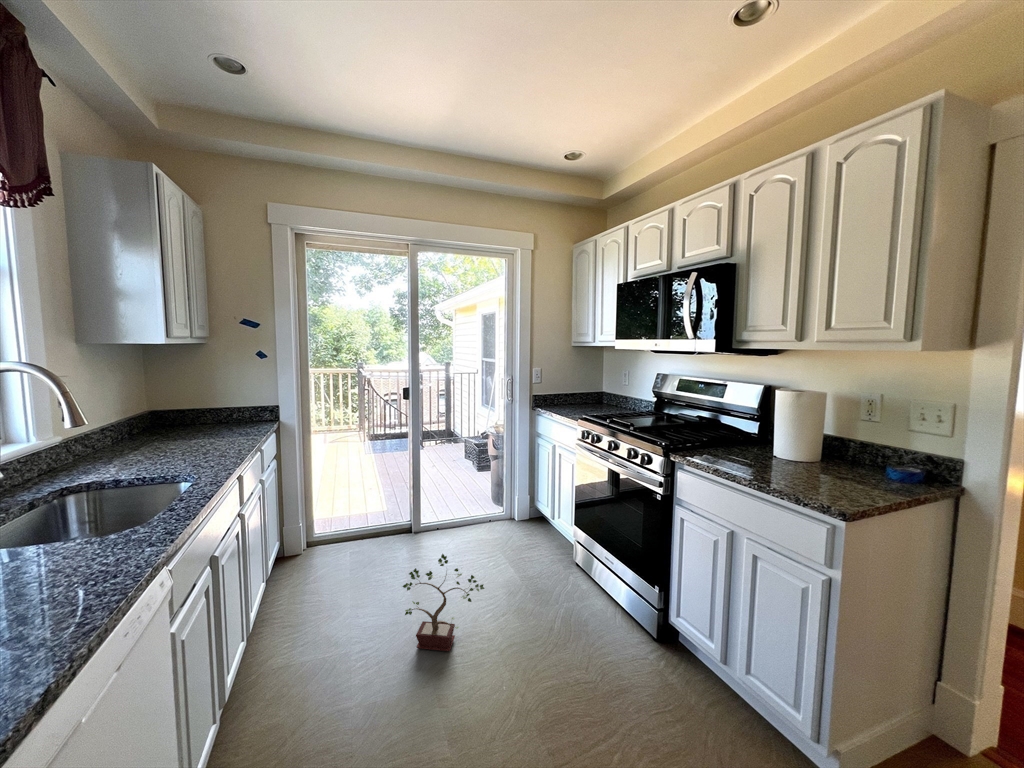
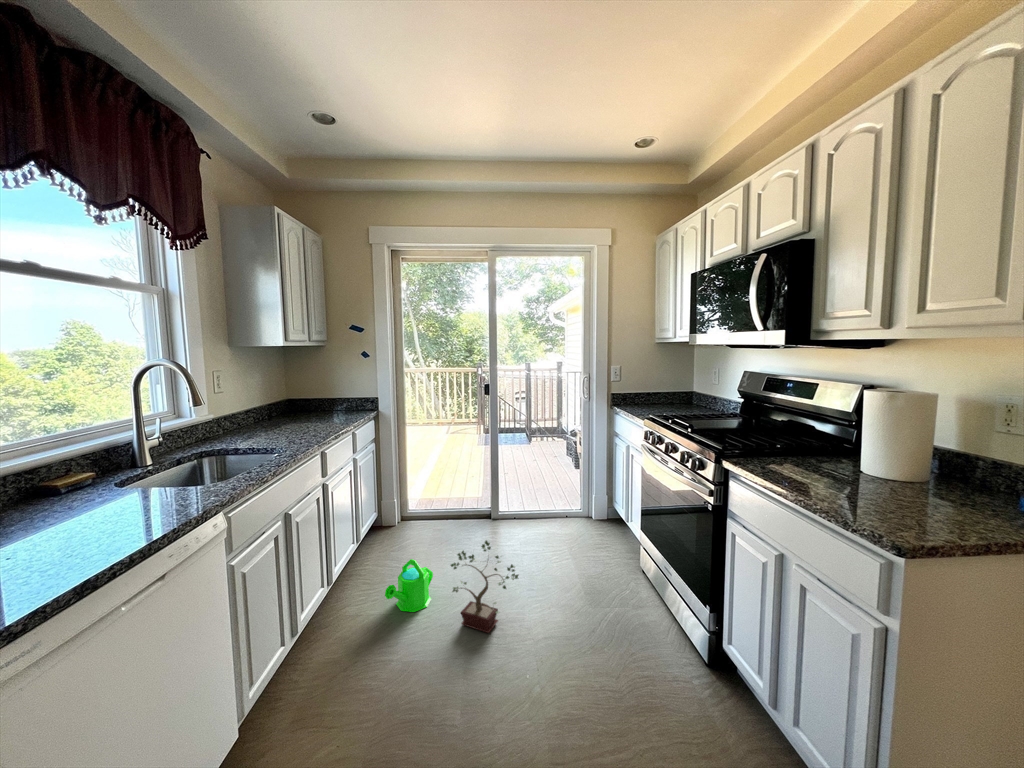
watering can: none [325,587,373,647] -> present [385,559,433,612]

